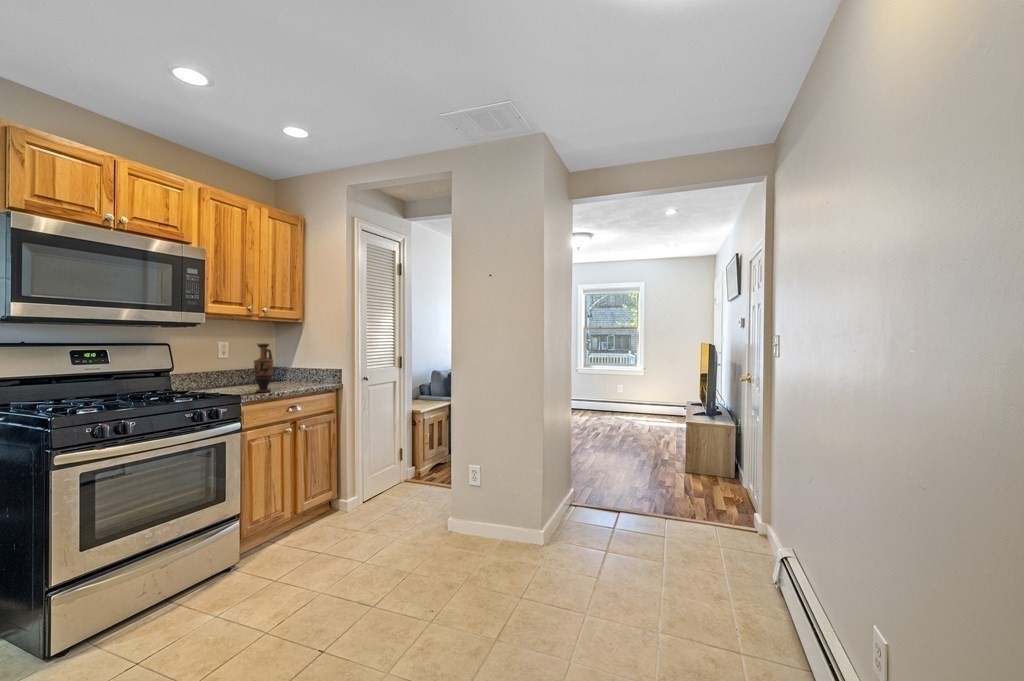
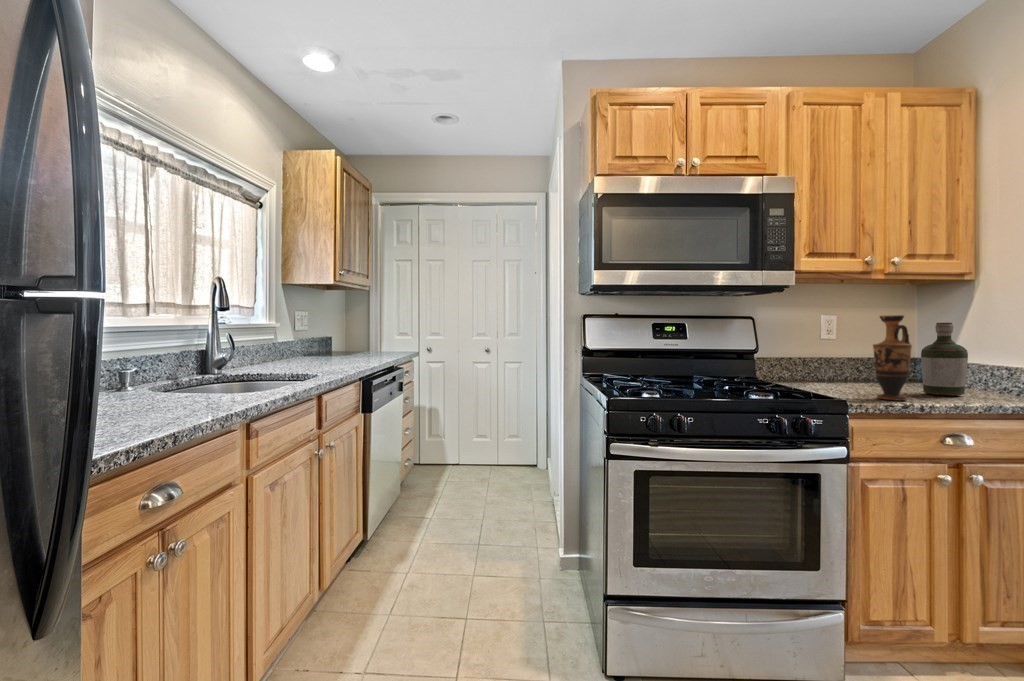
bottle: none [278,347,299,387] -> present [921,323,968,396]

